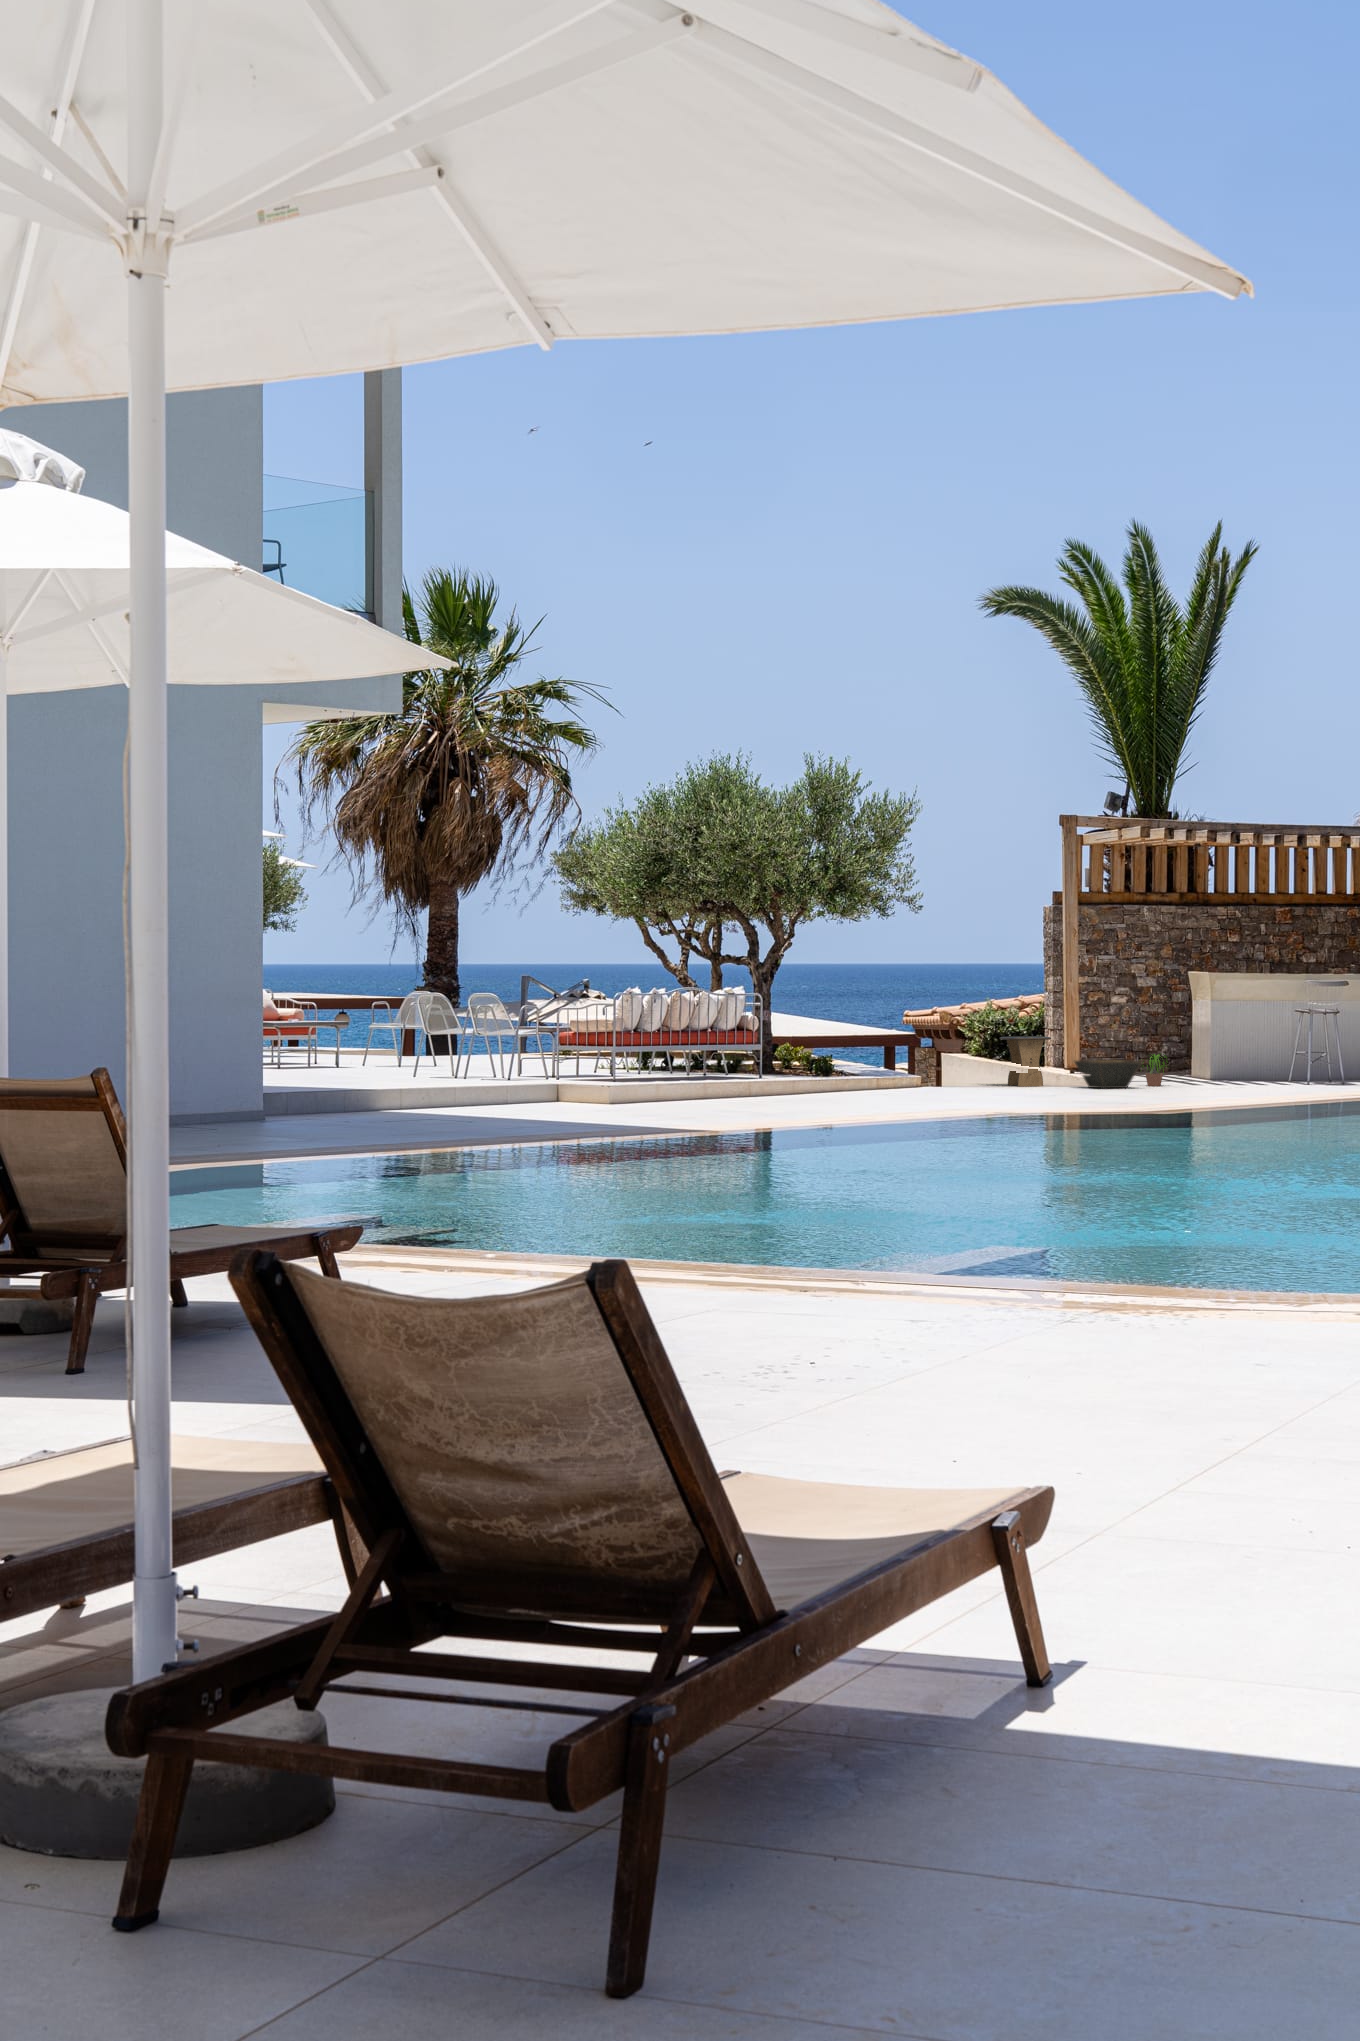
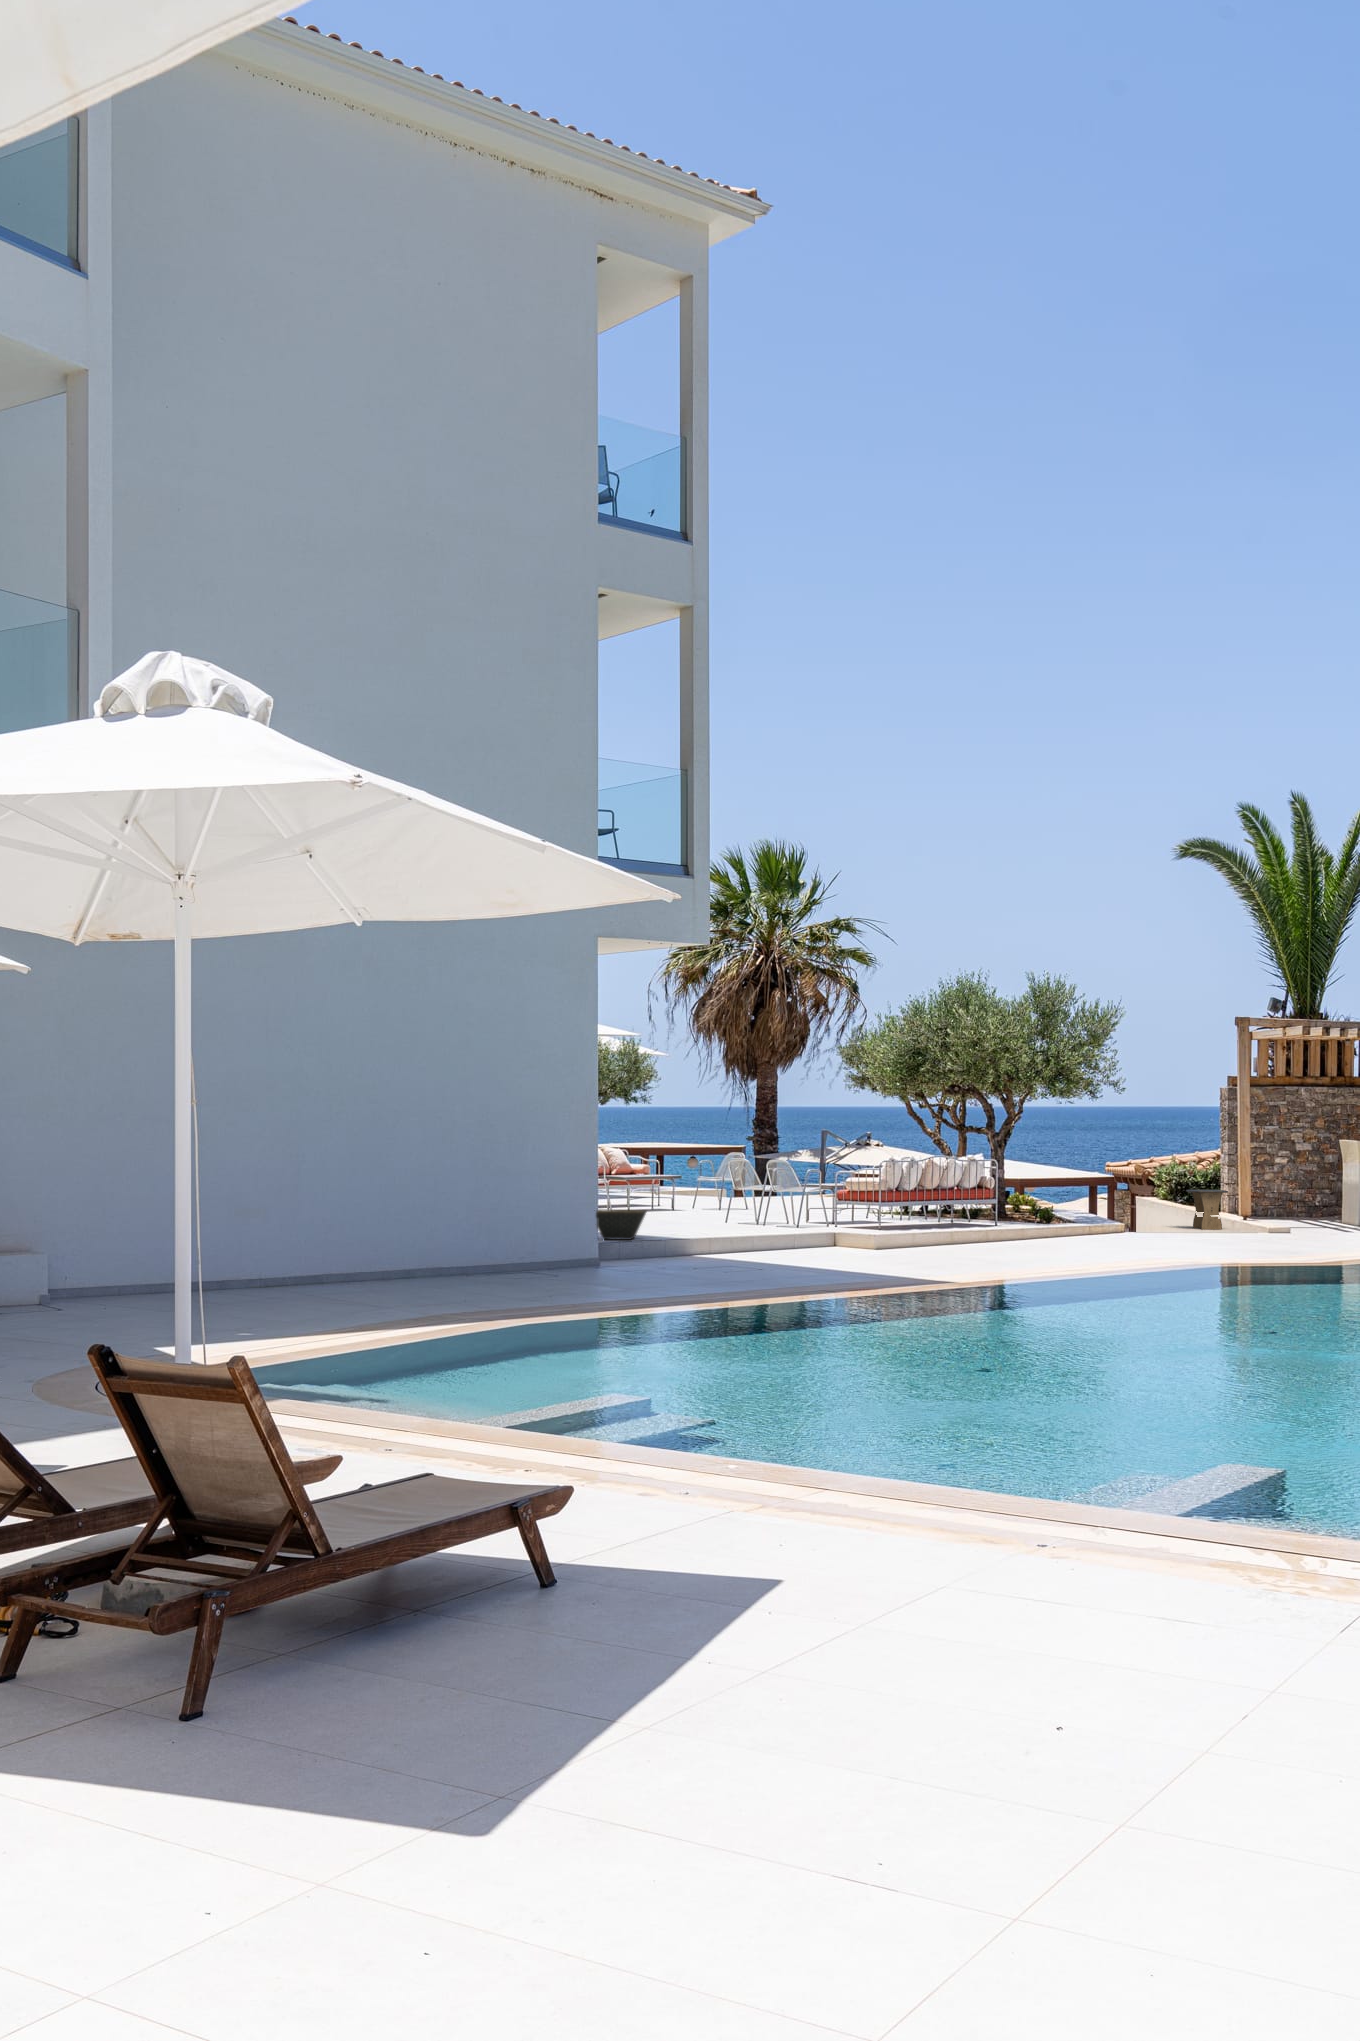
potted plant: present [1142,1054,1168,1086] -> none [1297,1205,1330,1231]
basket: present [1074,1060,1142,1088] -> present [596,1209,647,1240]

